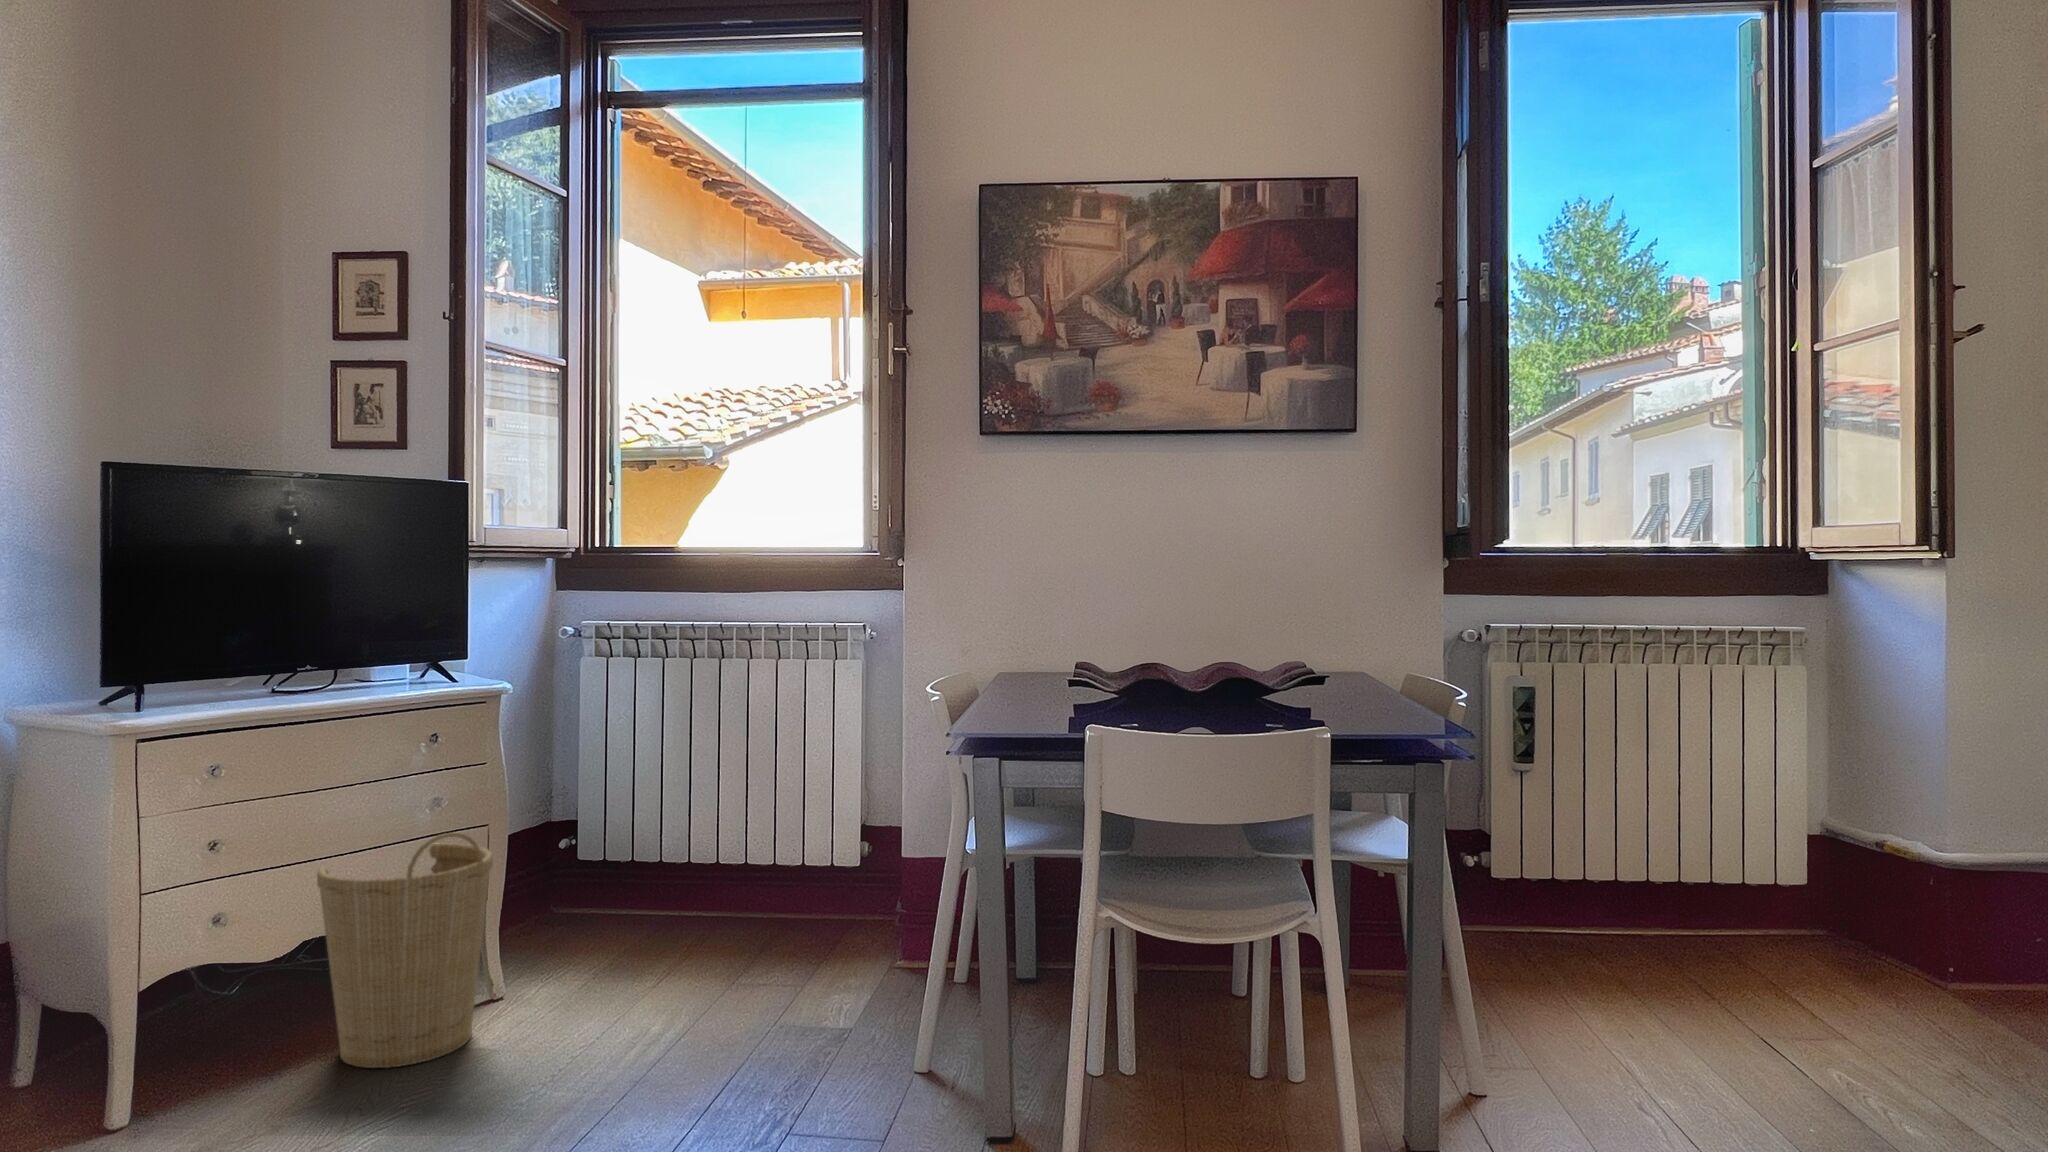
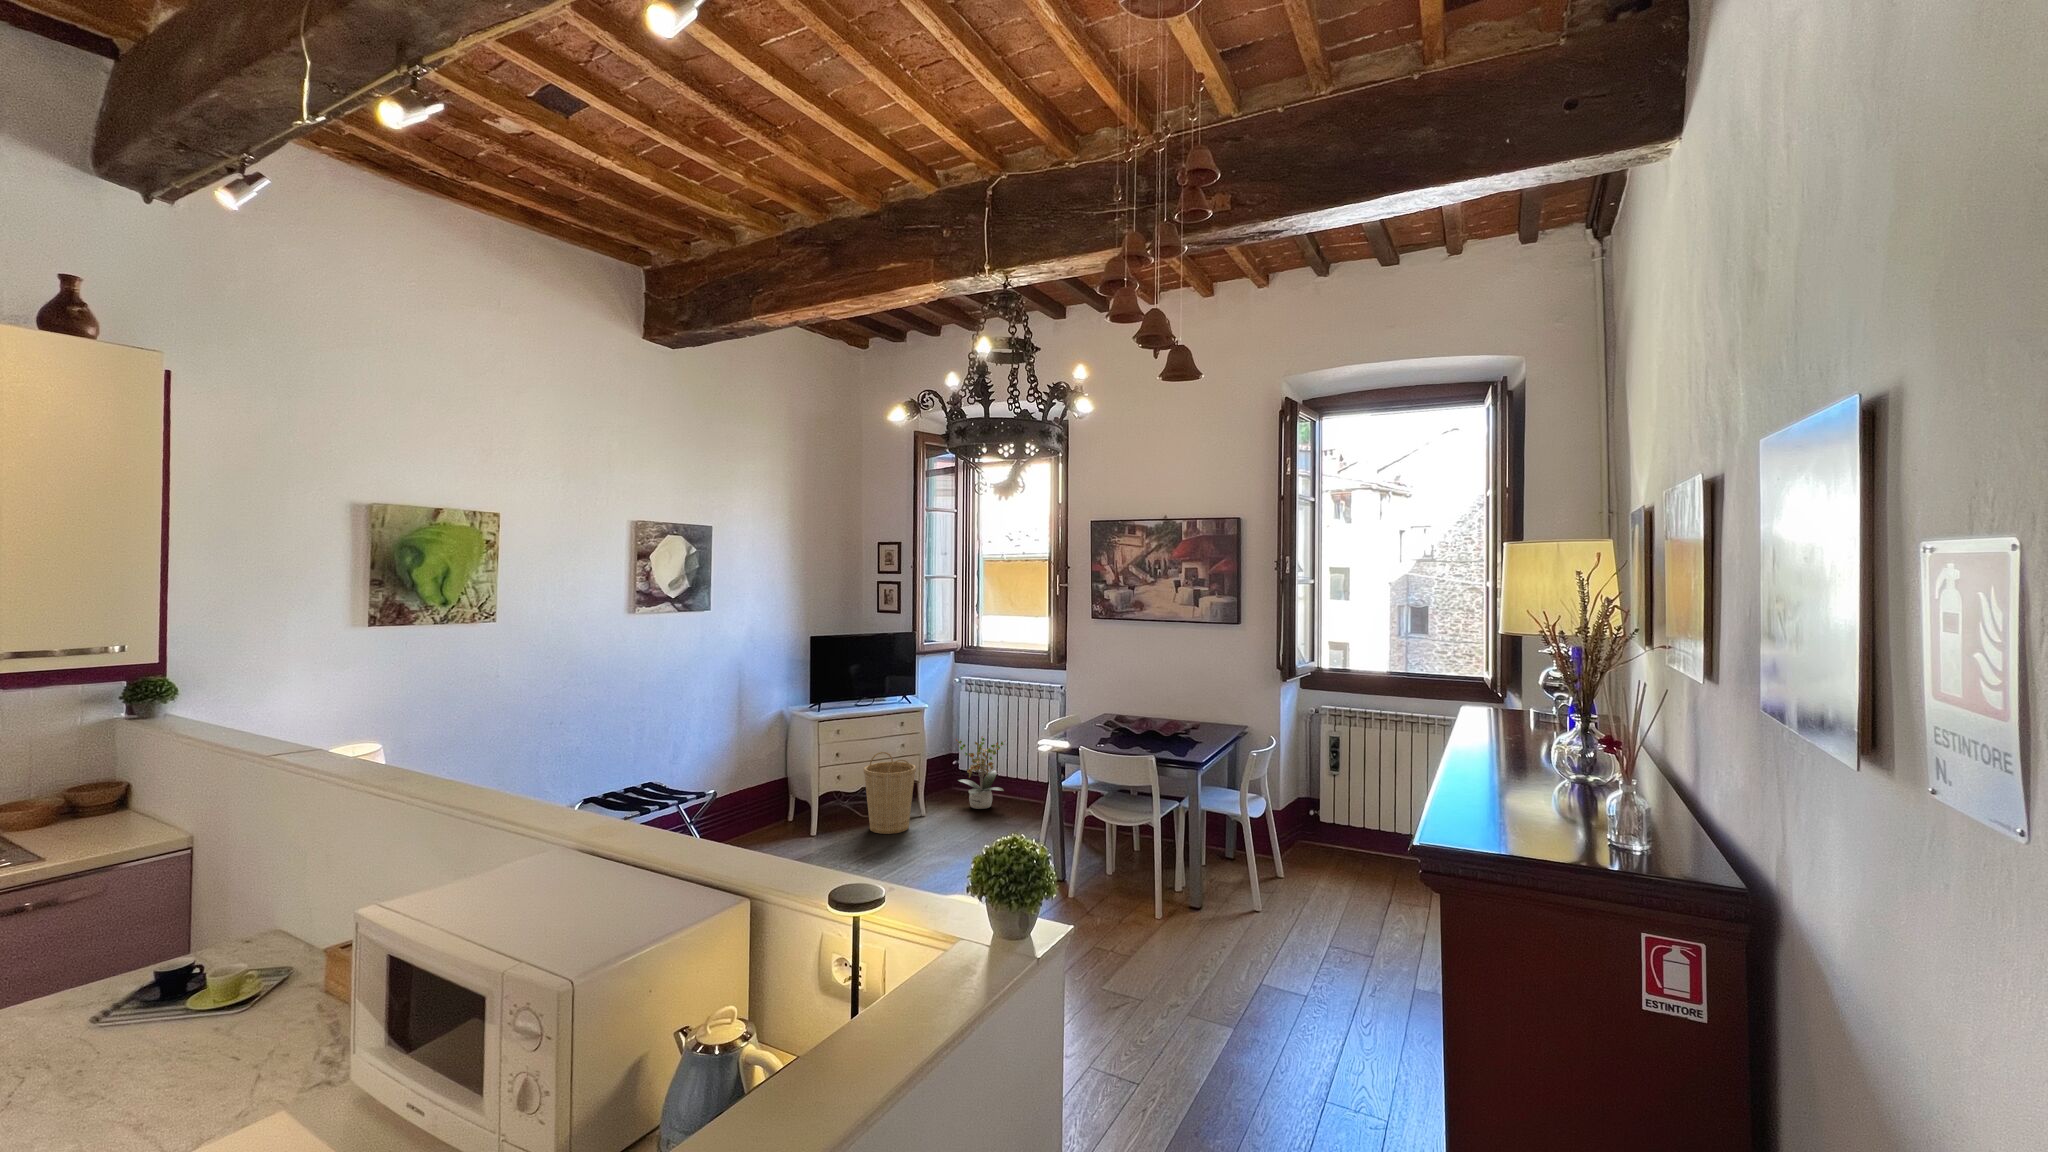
potted plant: none [581,762,727,950] -> present [956,736,1005,809]

